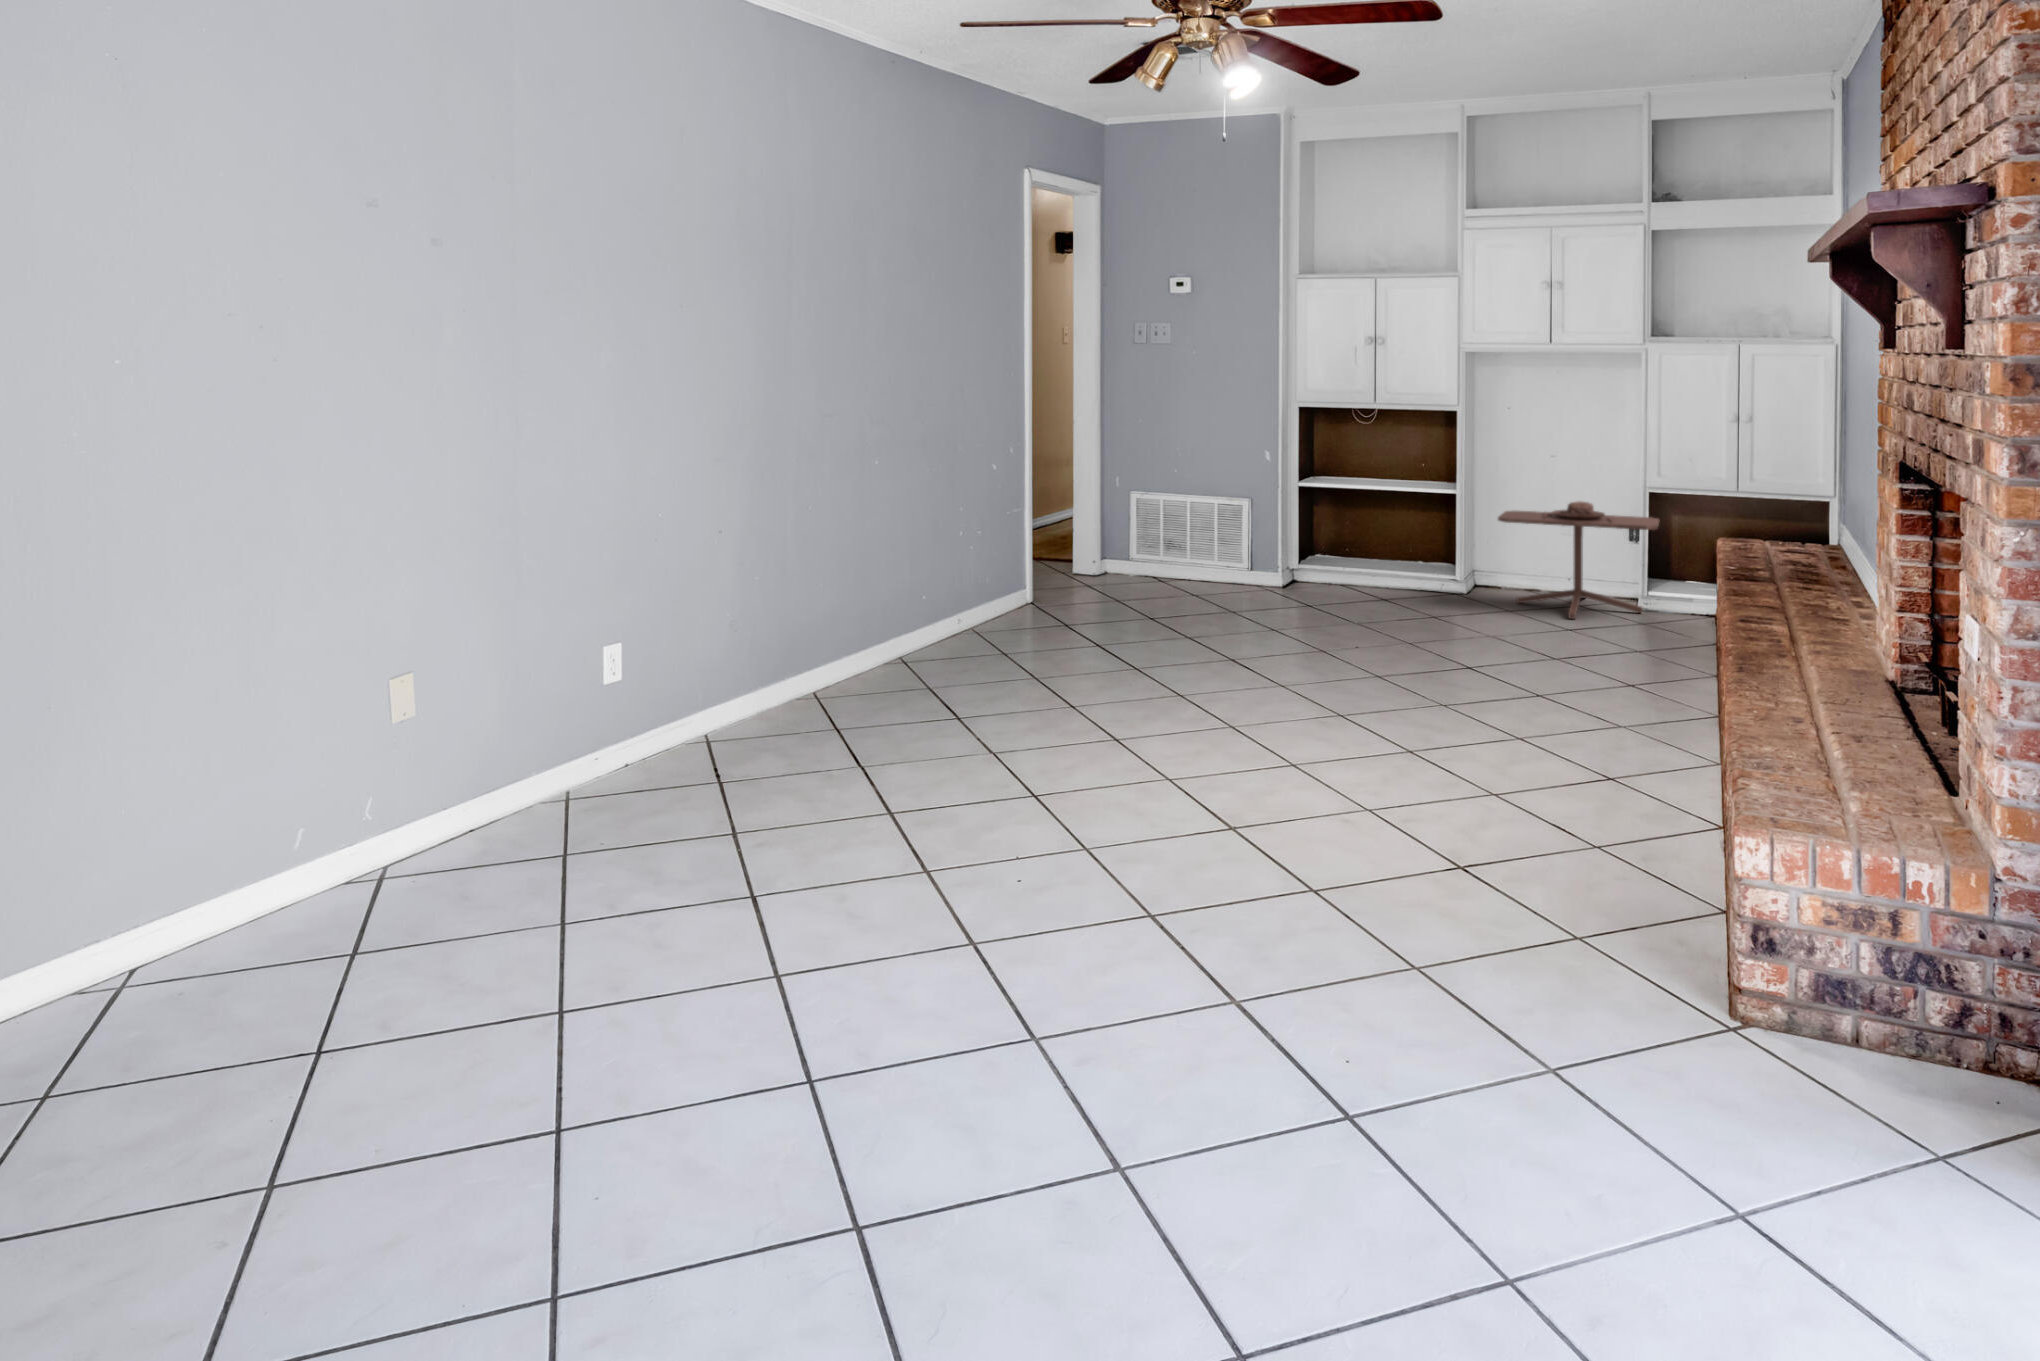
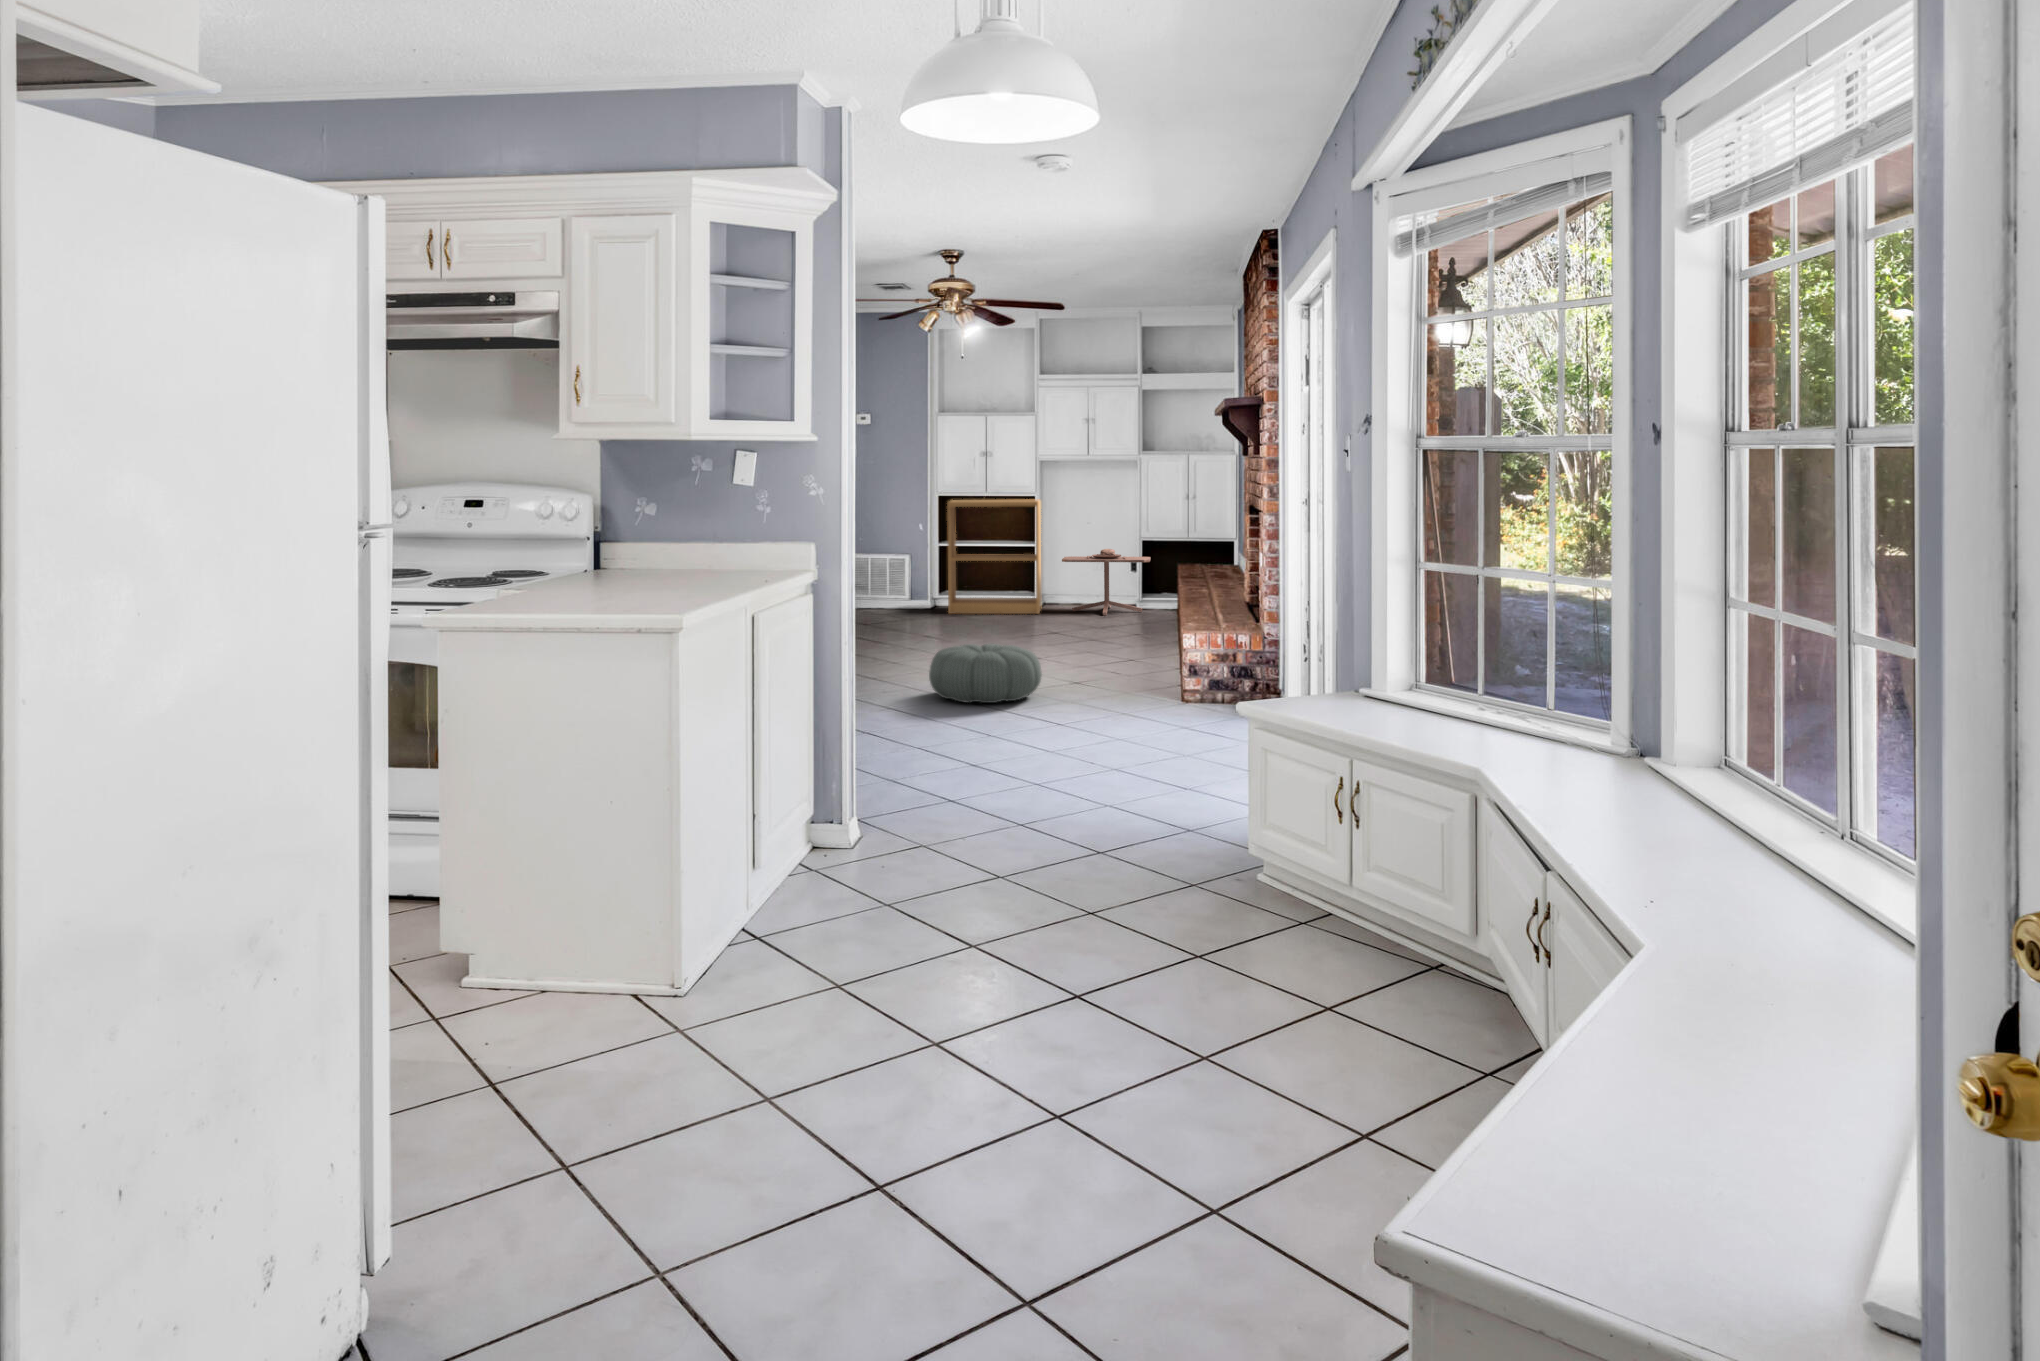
bookshelf: none [1305,413,1466,607] -> present [947,499,1041,614]
pouf: none [1085,769,1354,949] -> present [929,644,1042,703]

